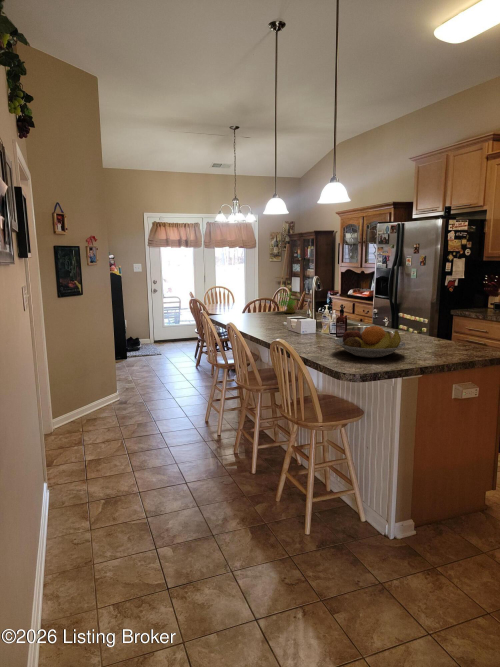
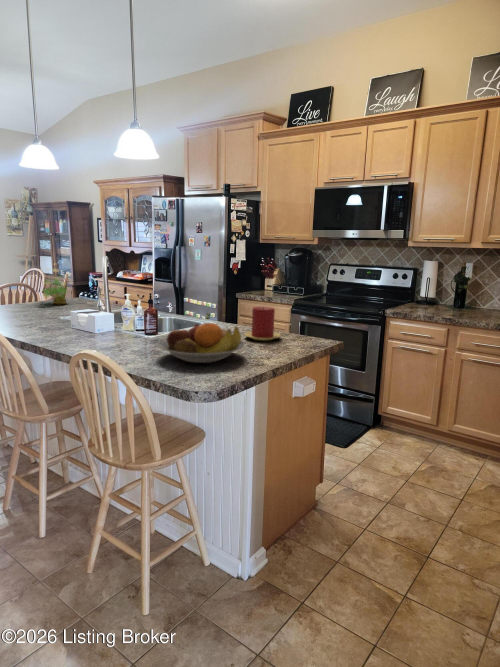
candle: none [420,318,455,348] -> present [244,307,281,341]

